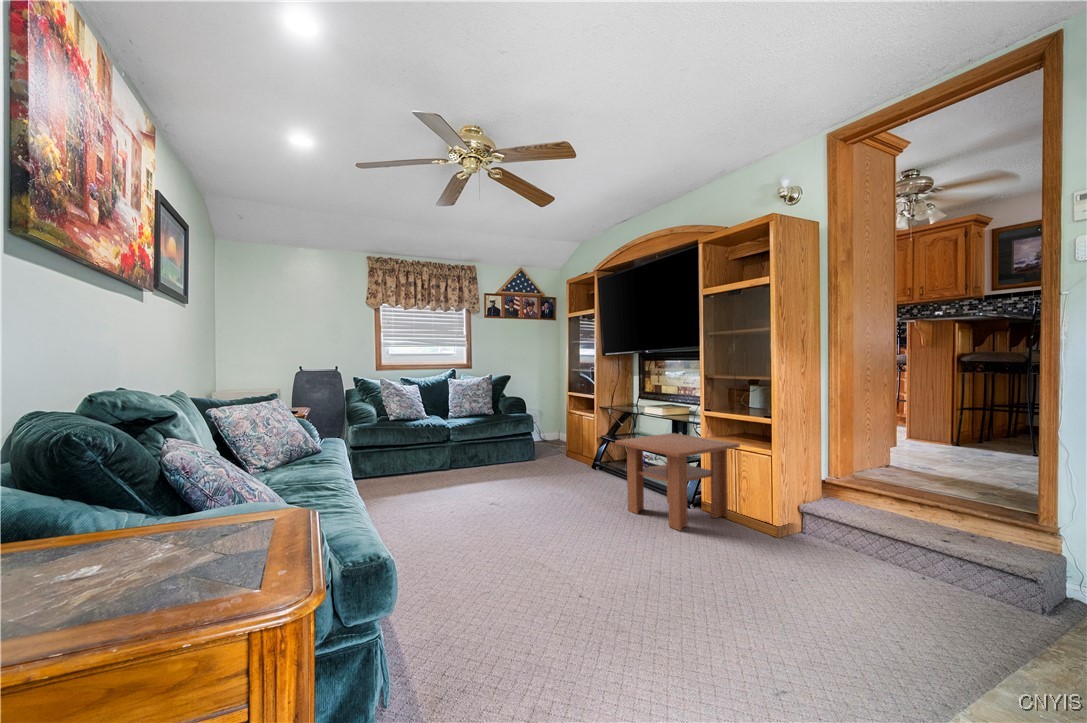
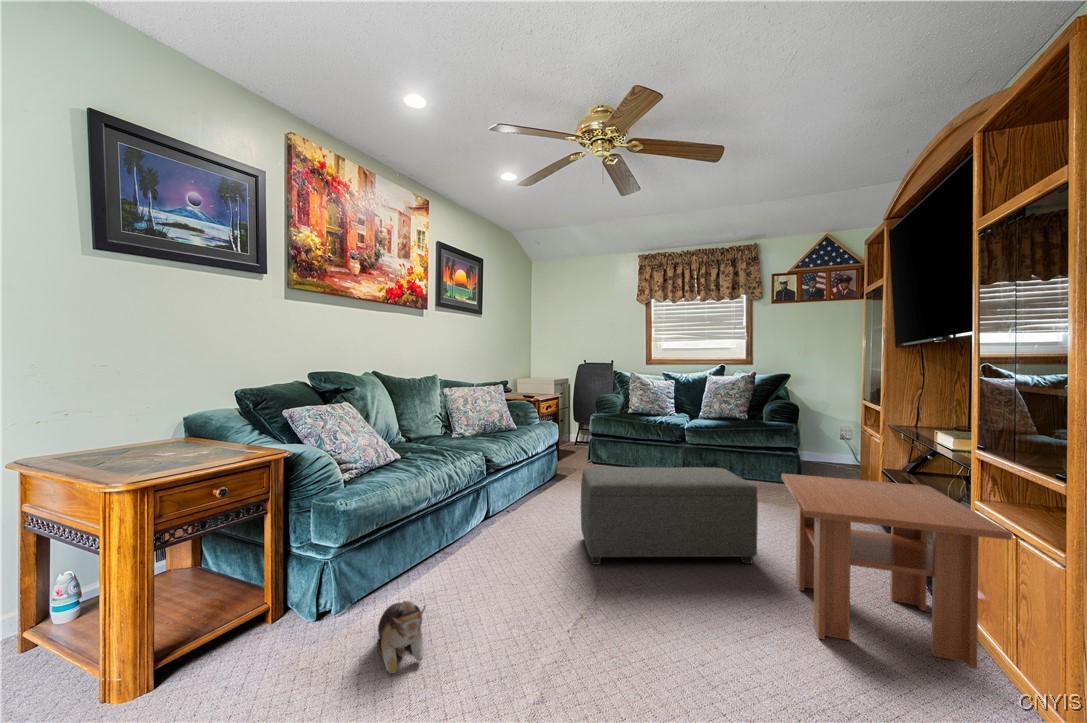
ottoman: none [475,448,600,549] -> present [581,467,758,564]
plush toy: none [467,601,591,691] -> present [377,601,426,674]

